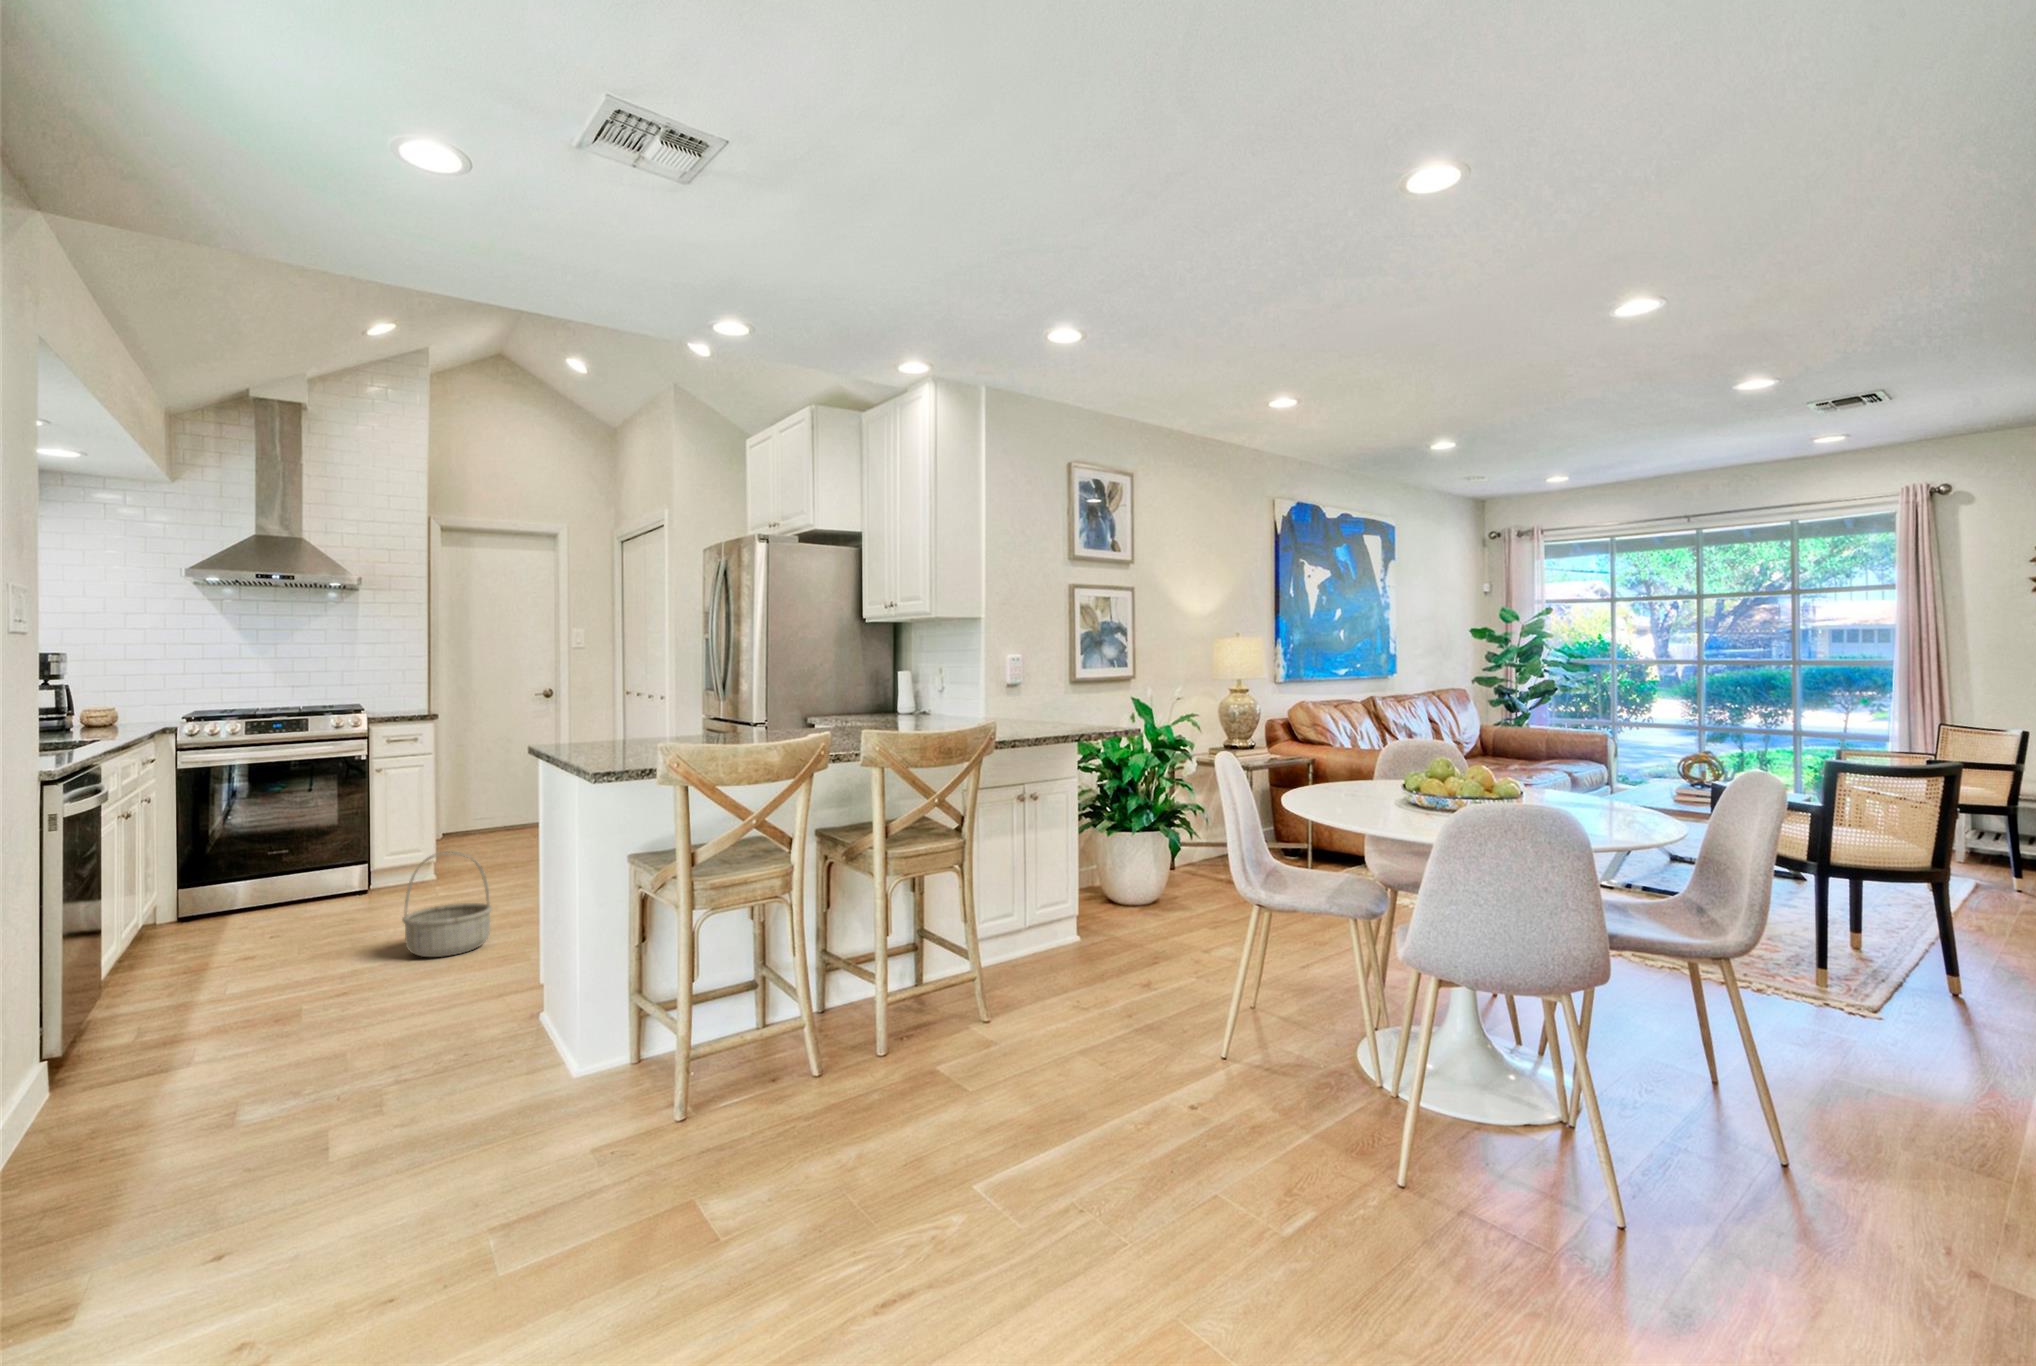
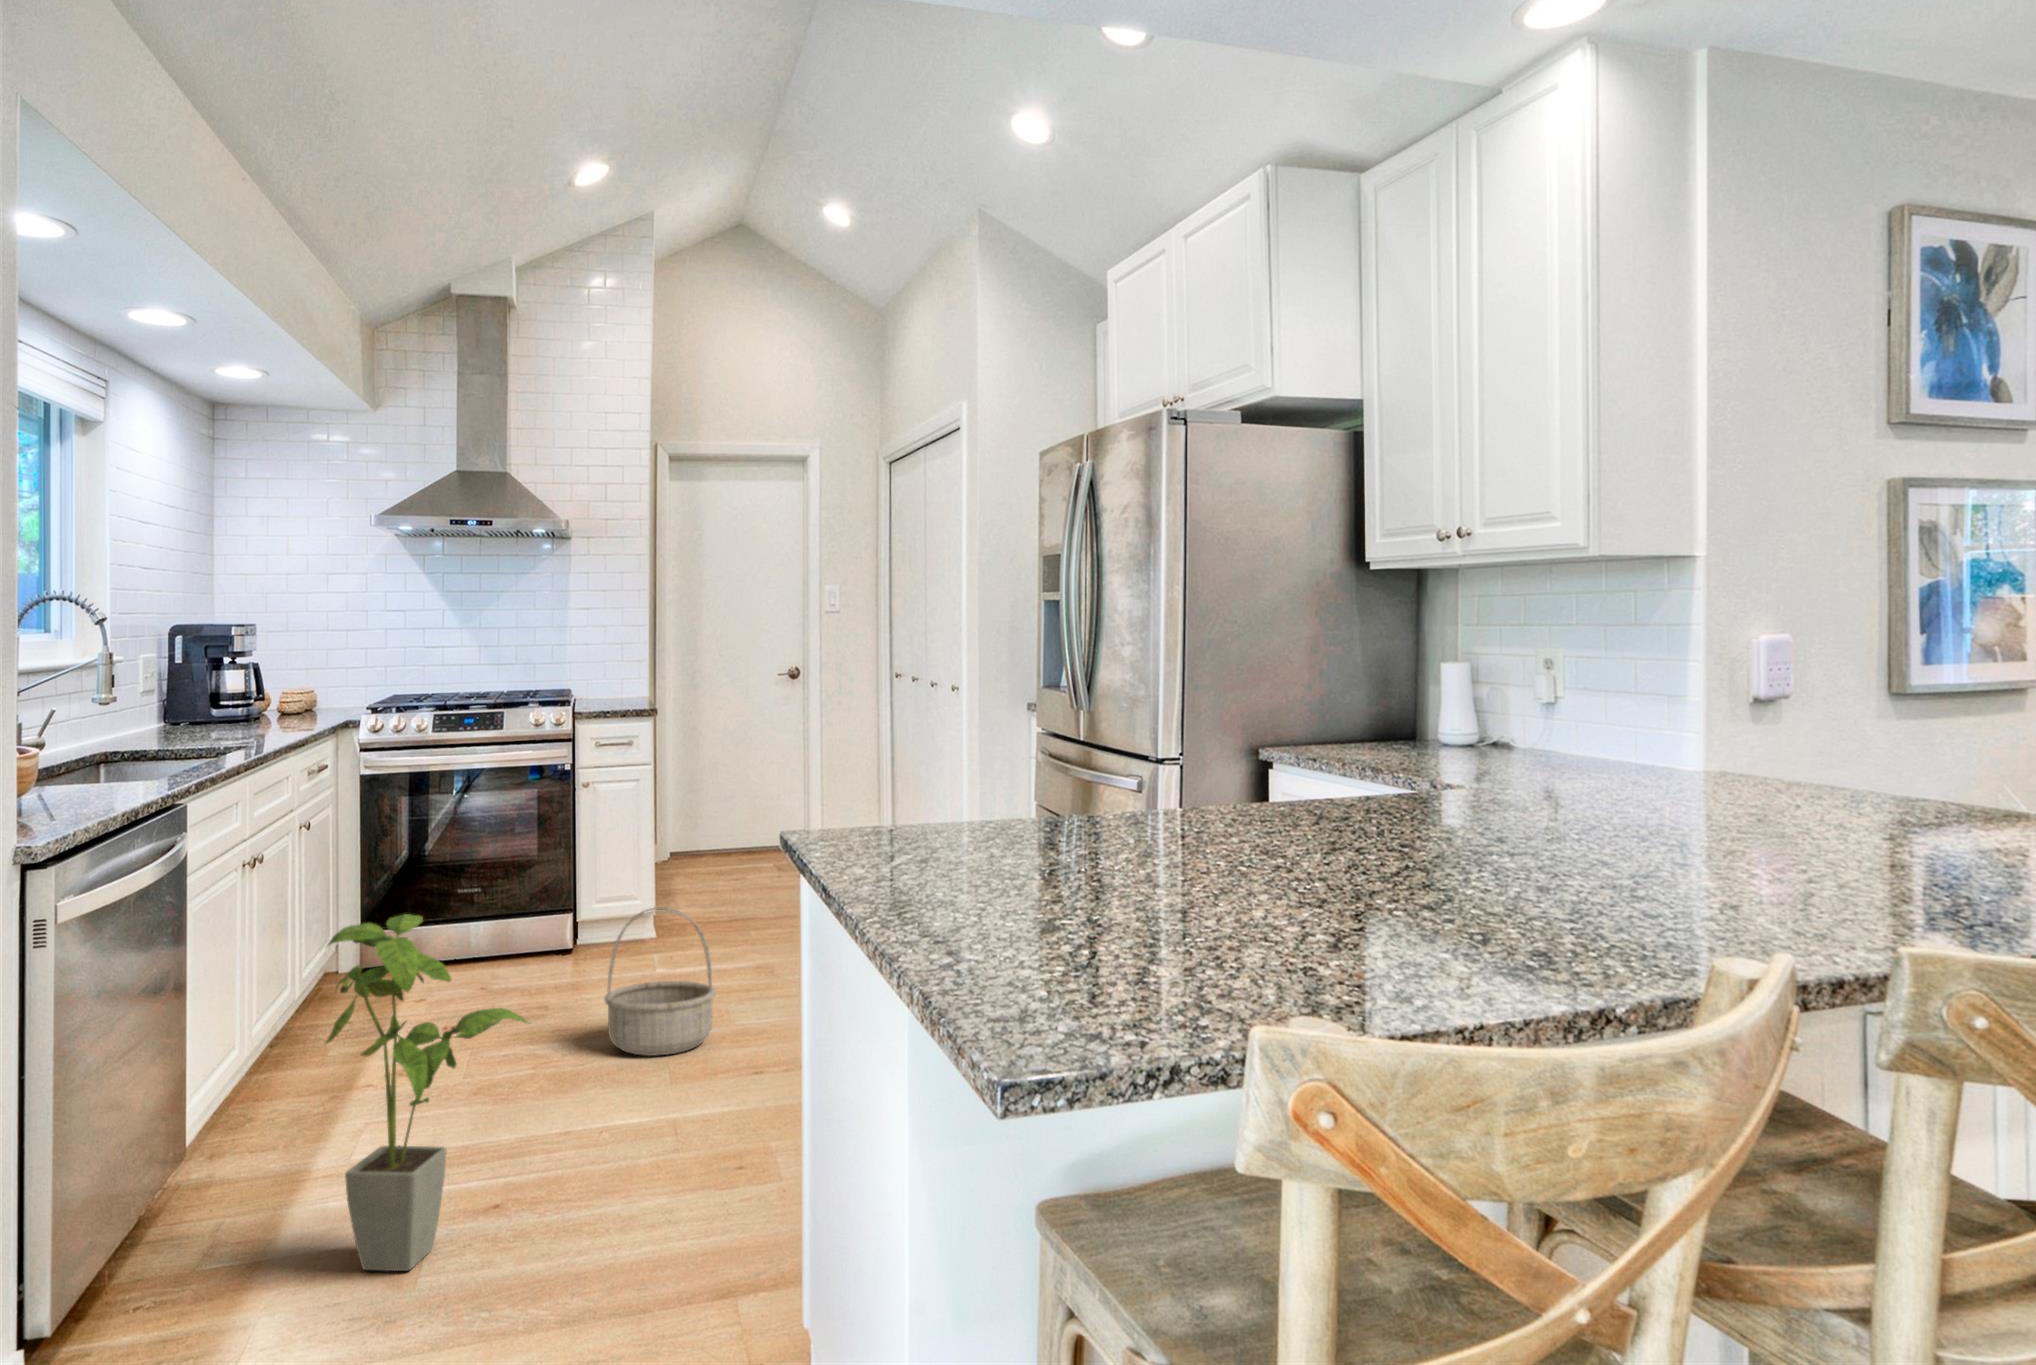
house plant: none [175,857,353,1118] -> present [326,914,531,1271]

